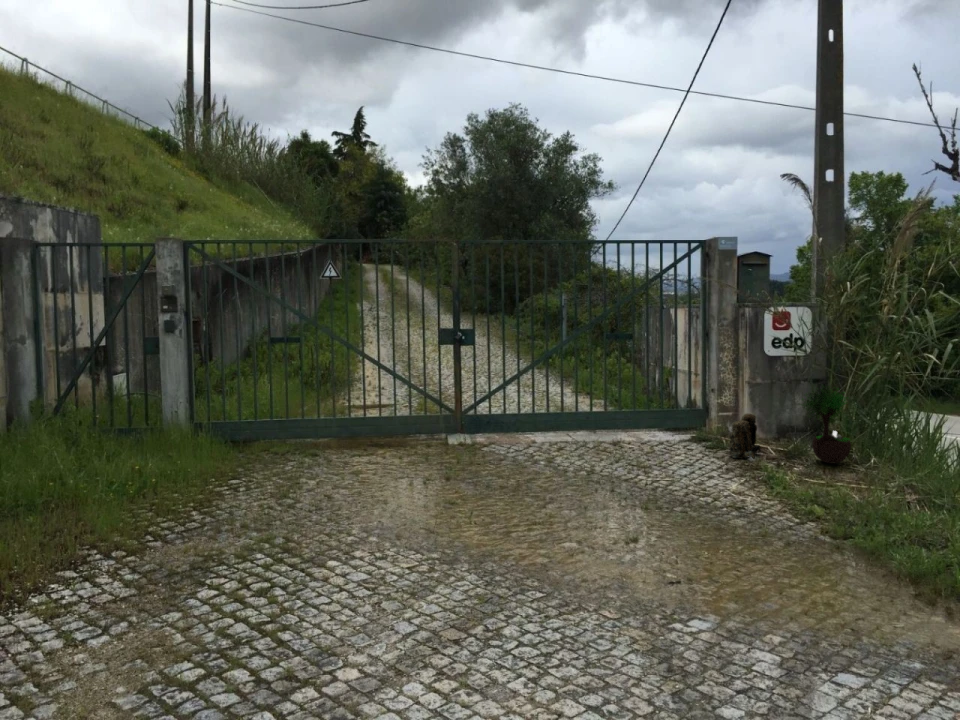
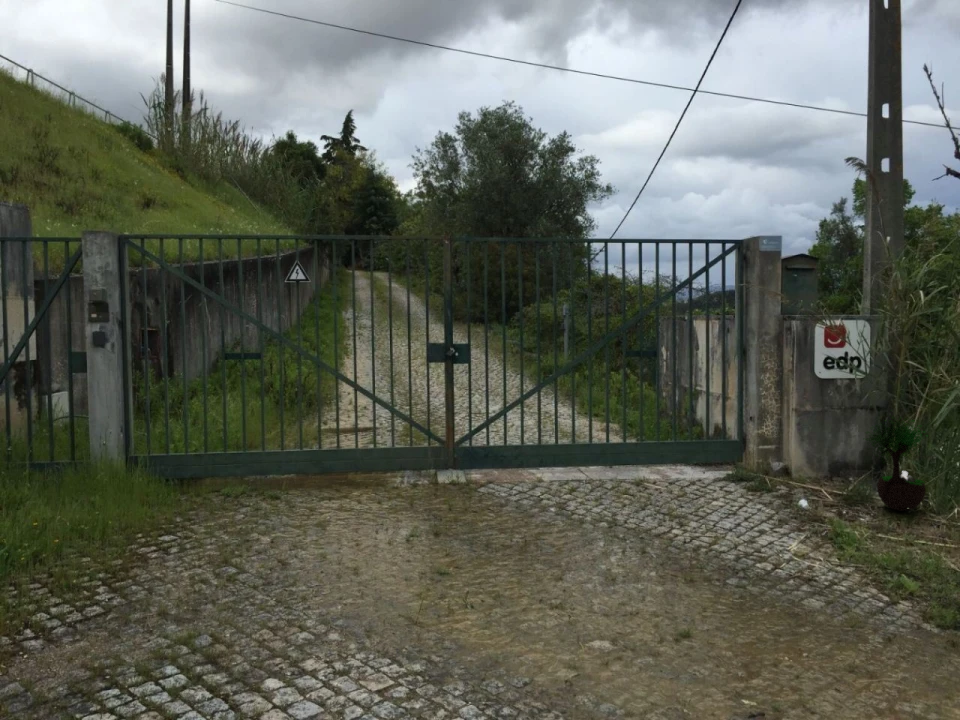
backpack: present [729,414,761,459] -> none [773,447,813,504]

